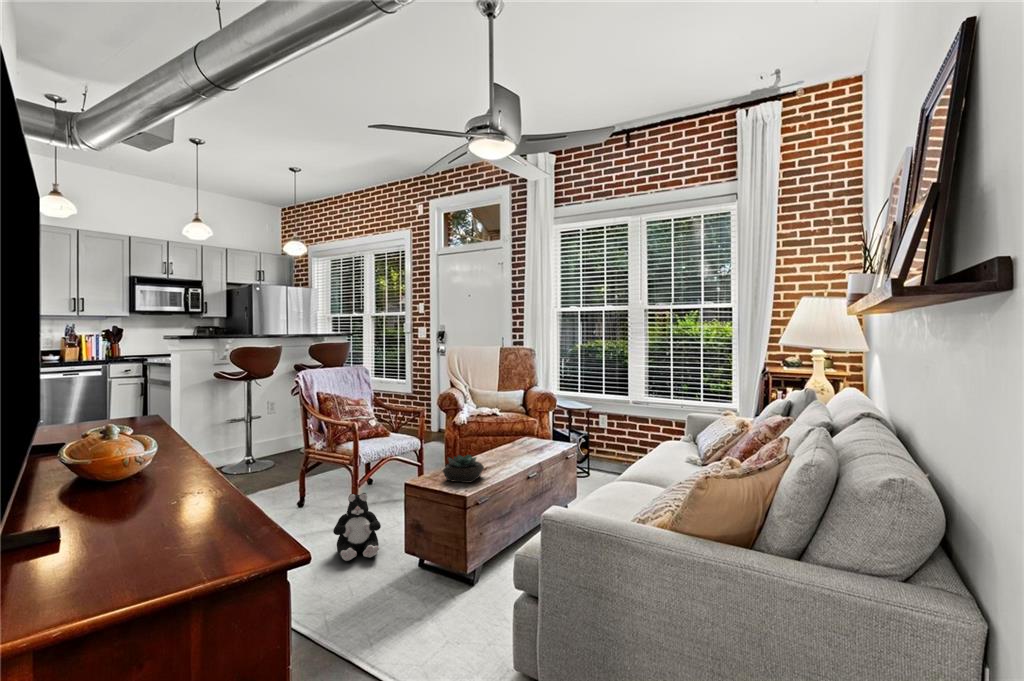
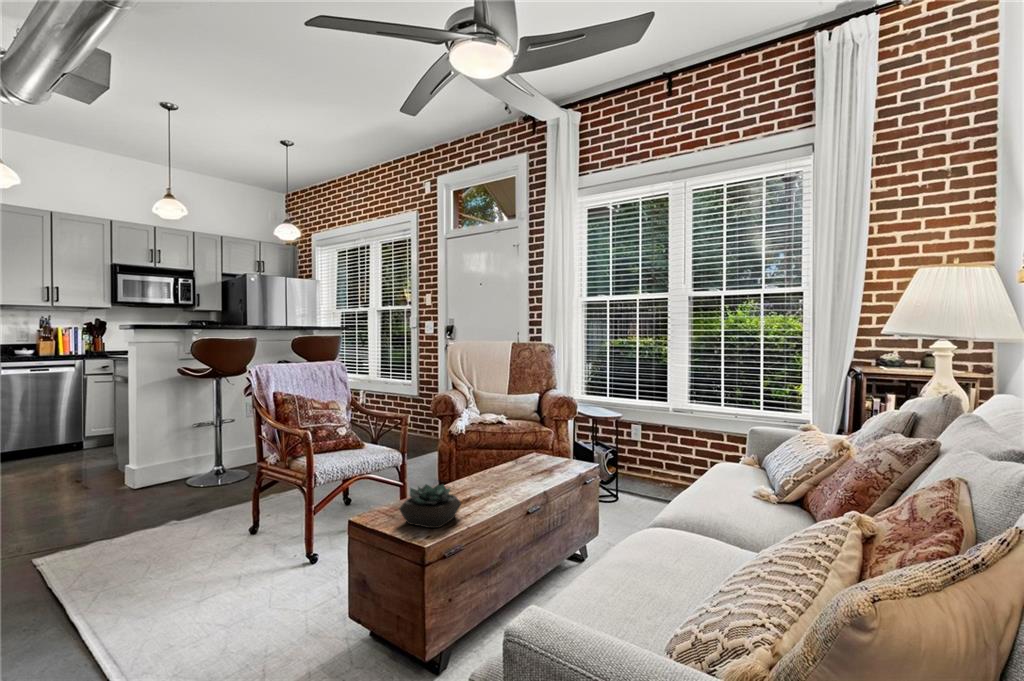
plush toy: present [333,493,381,561] -> none [257,531,325,631]

